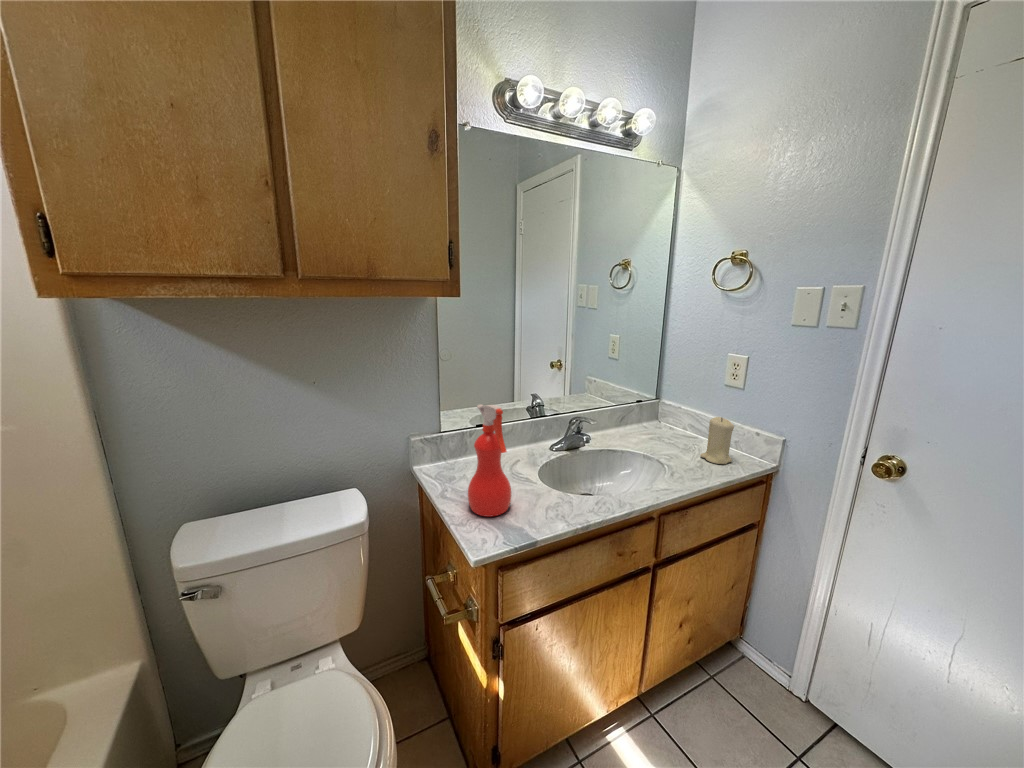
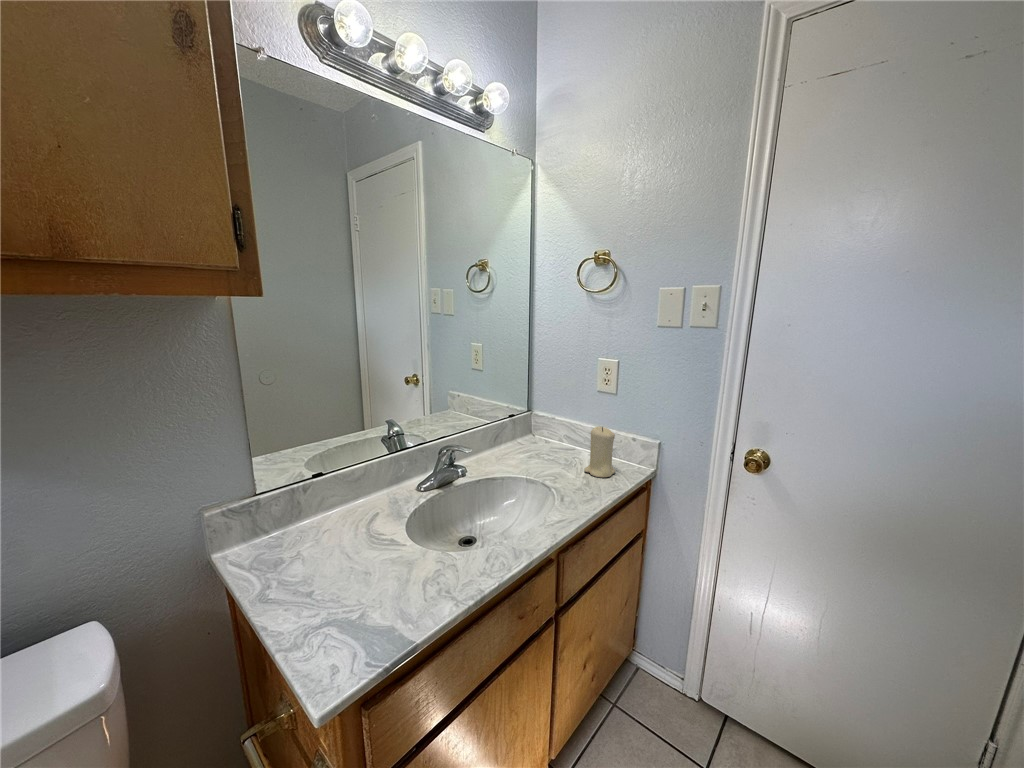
spray bottle: present [468,405,512,517] -> none [301,454,371,622]

